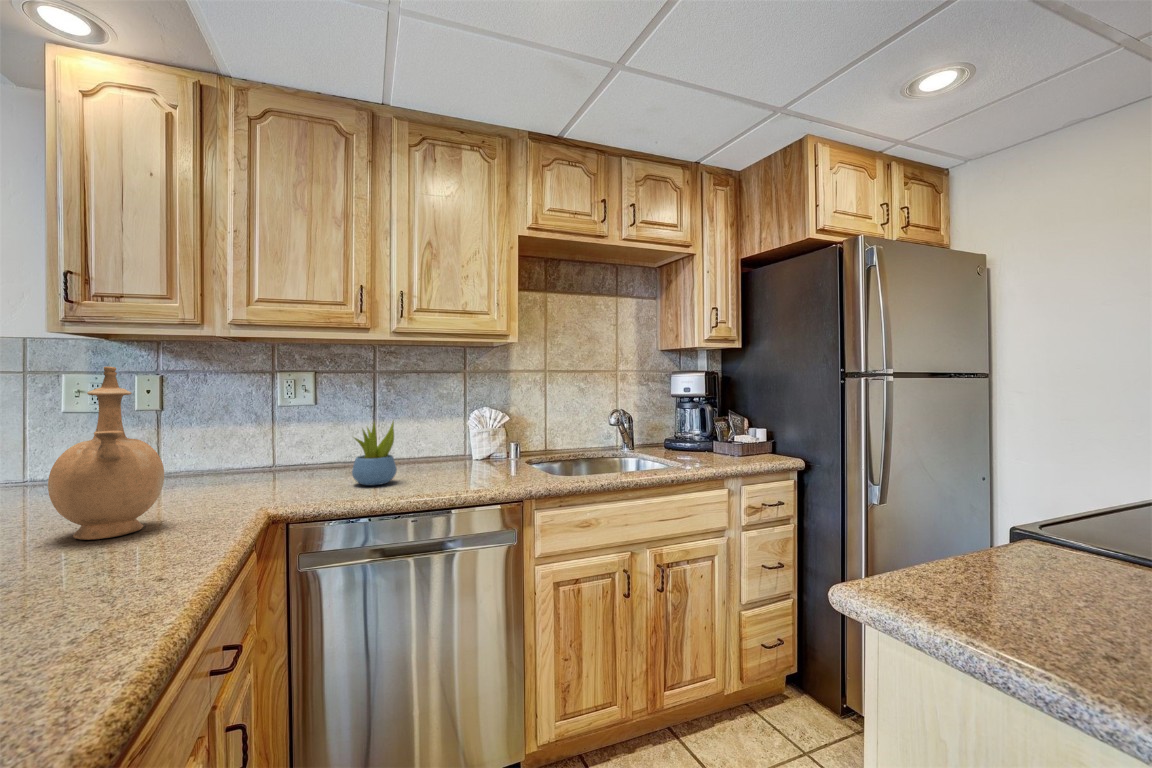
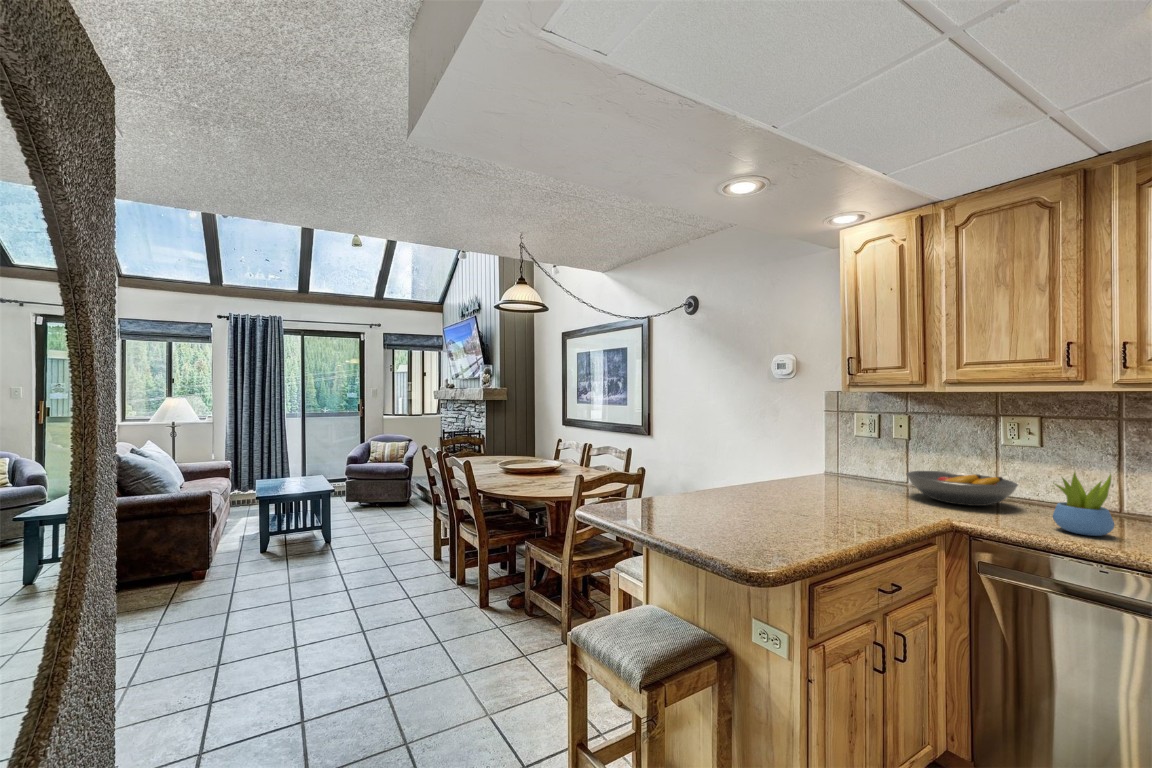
vase: present [48,367,164,540] -> none [825,417,880,511]
fruit bowl: none [172,442,307,487] -> present [906,471,1018,506]

